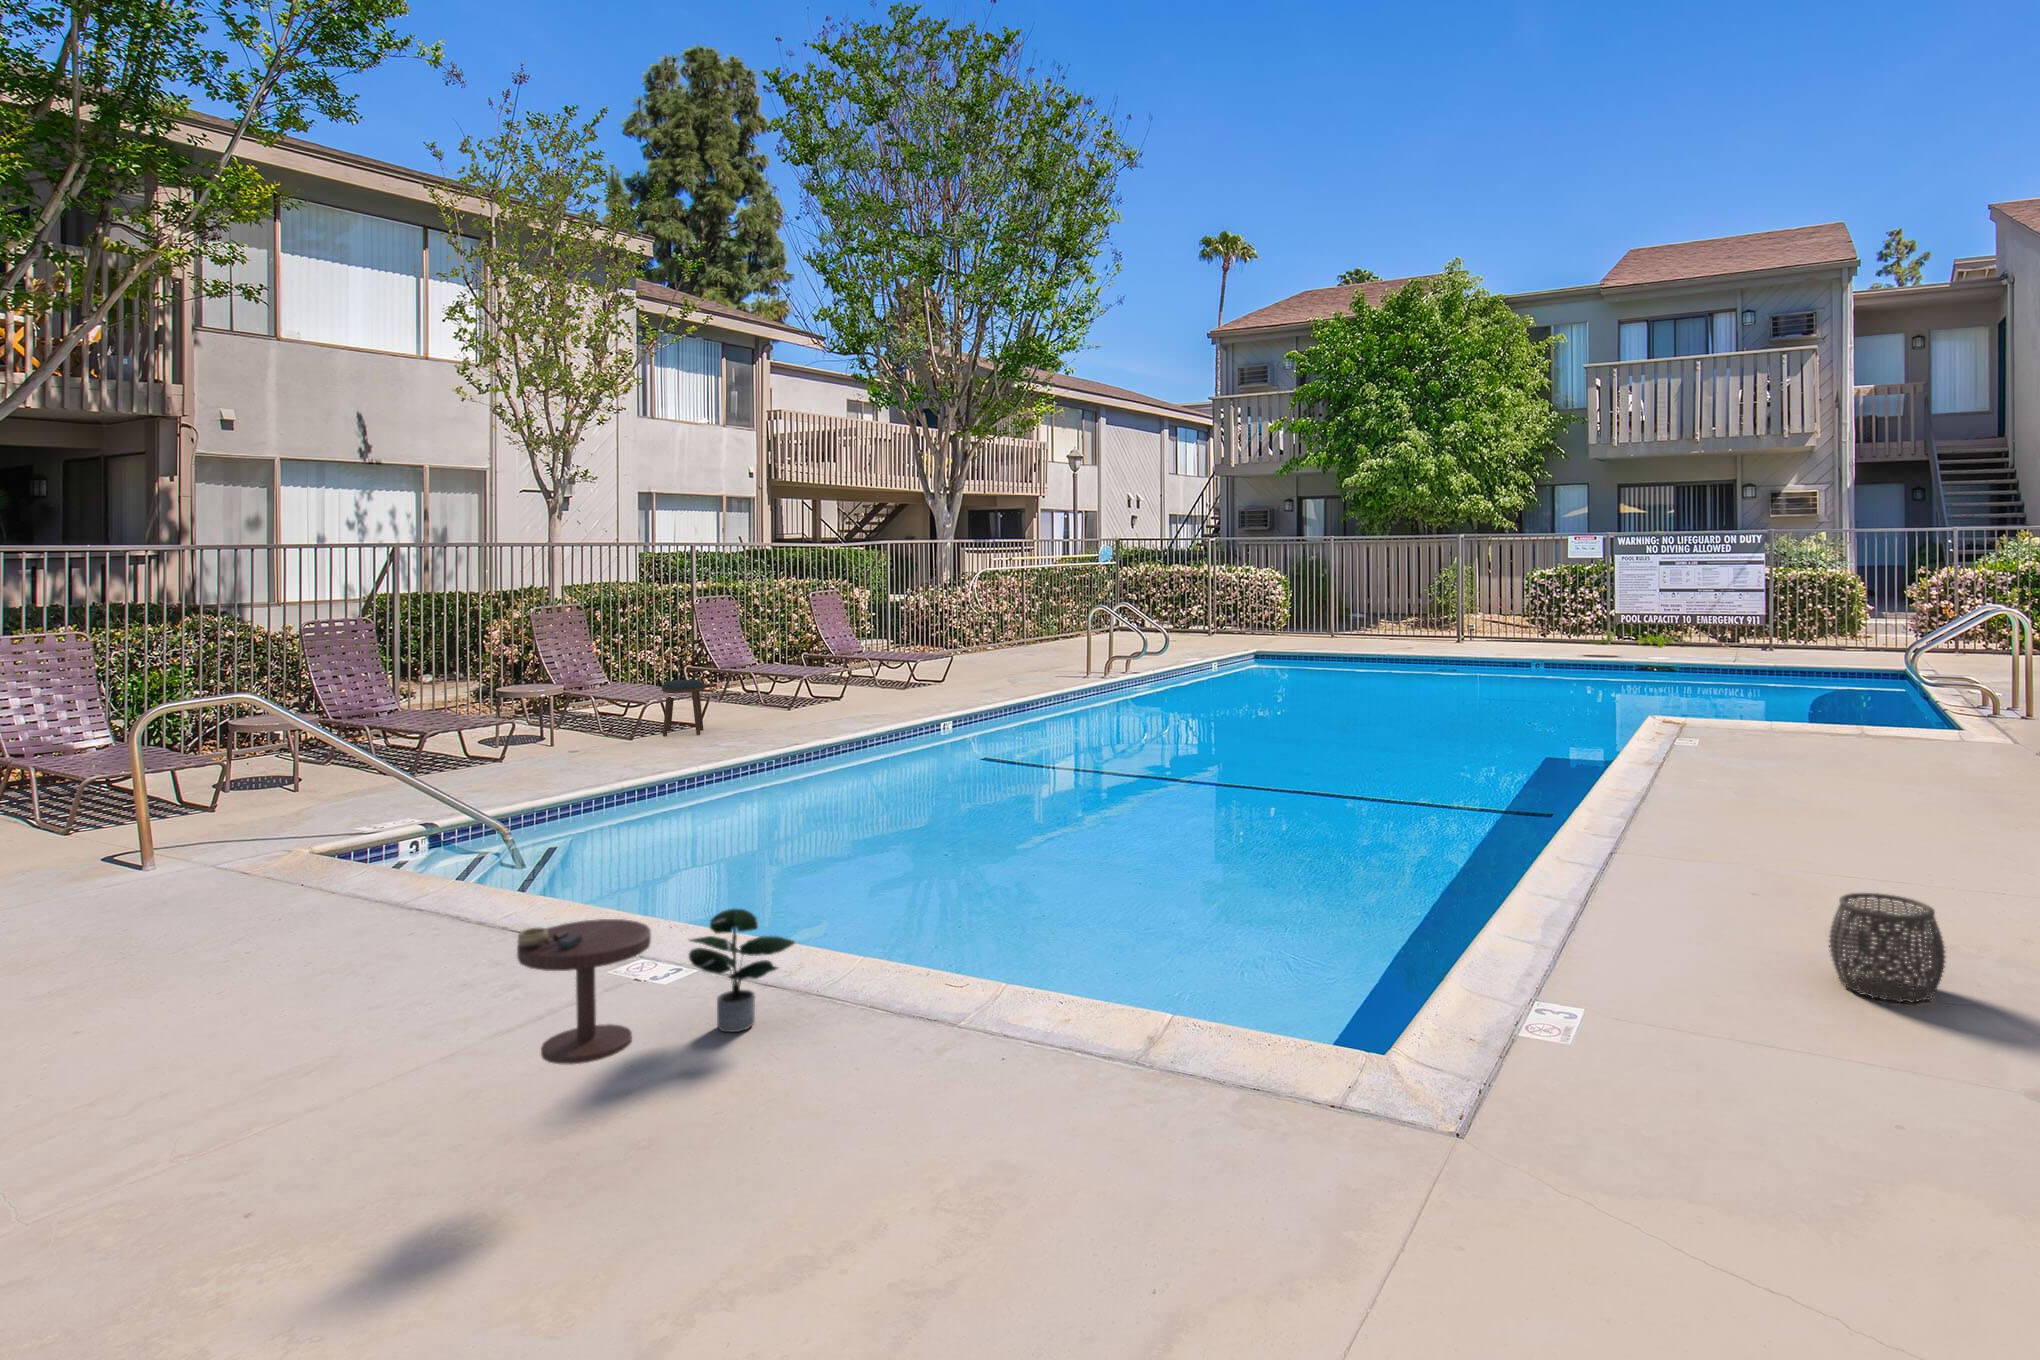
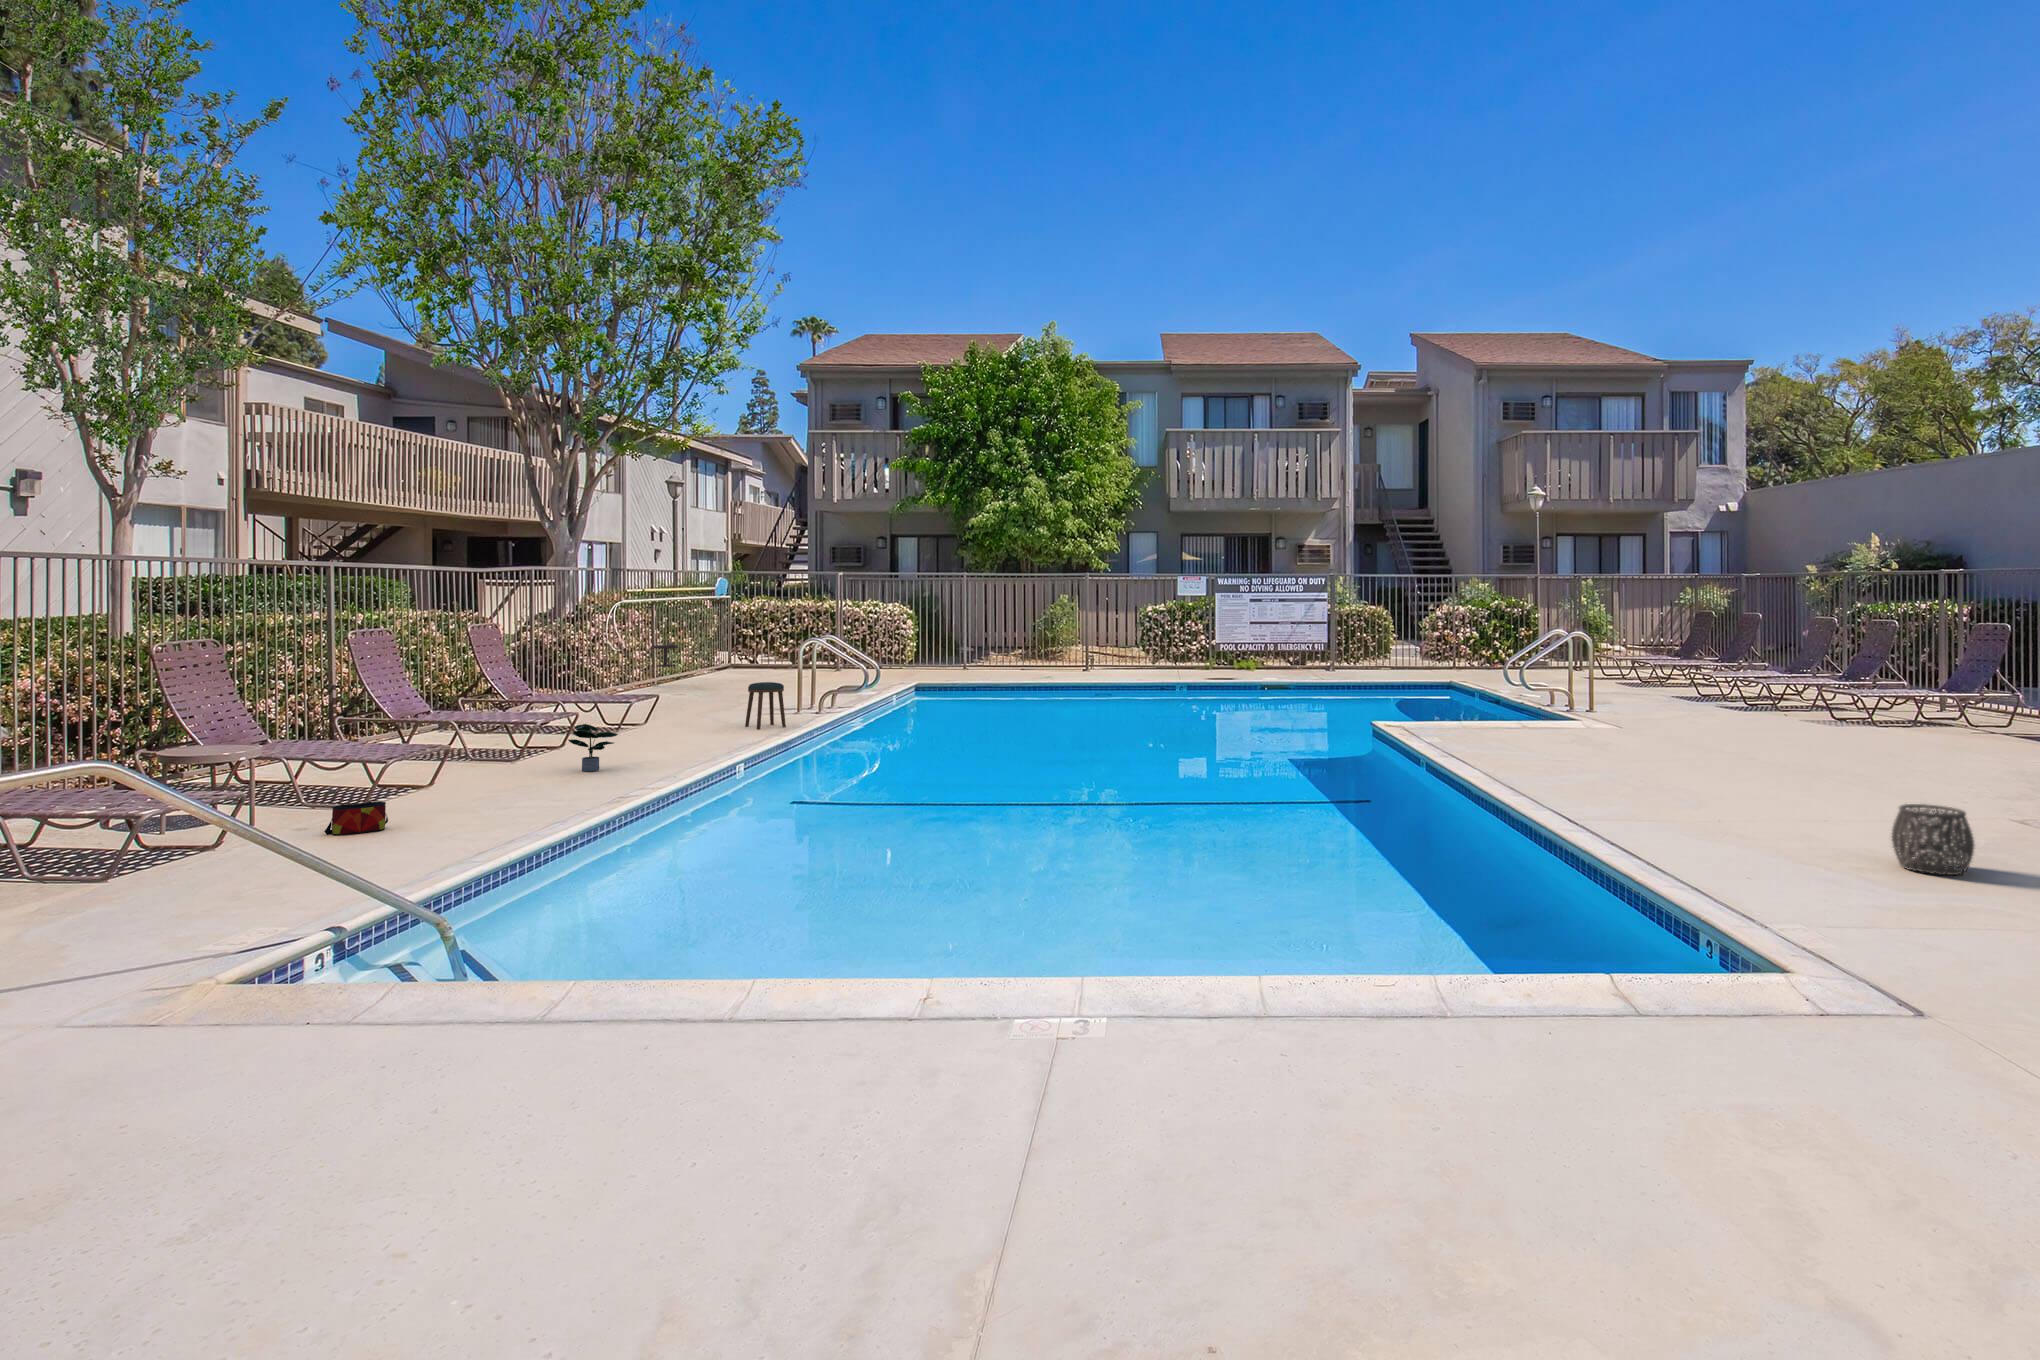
stool: present [662,680,704,736] -> present [745,682,786,729]
bag: none [573,735,616,758] -> present [324,802,388,835]
potted plant: present [689,909,795,1032] -> present [568,724,618,772]
side table: present [517,919,651,1065] -> present [653,643,678,667]

